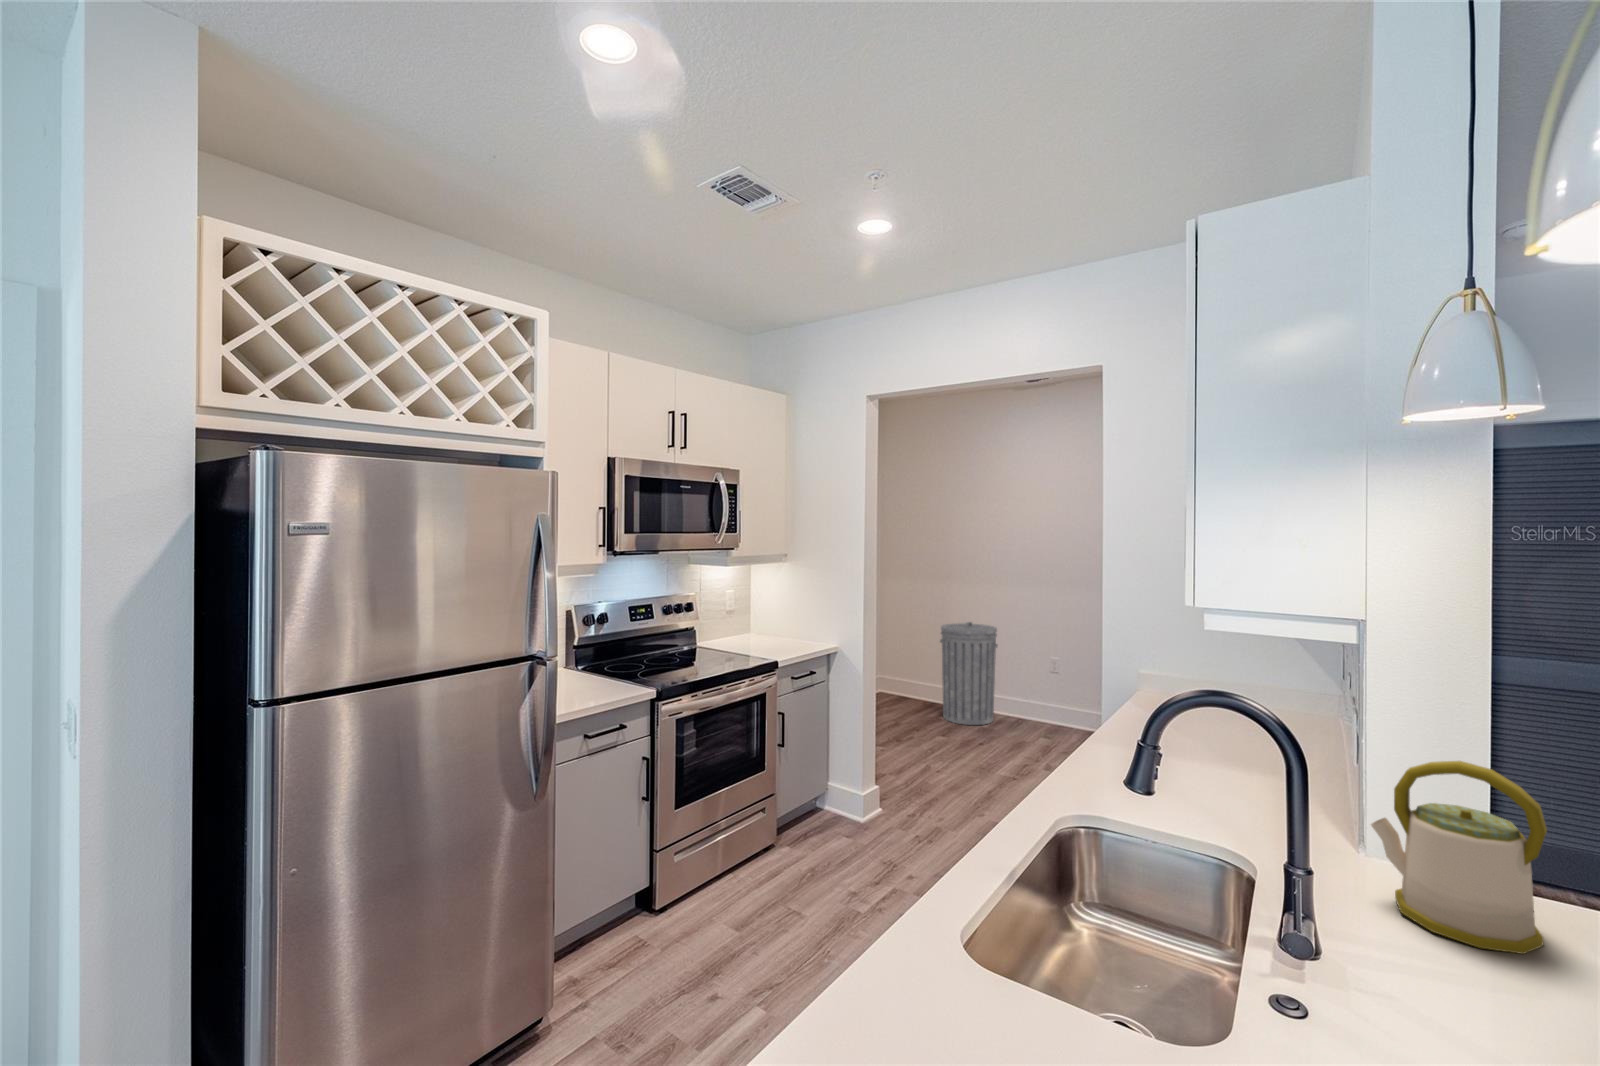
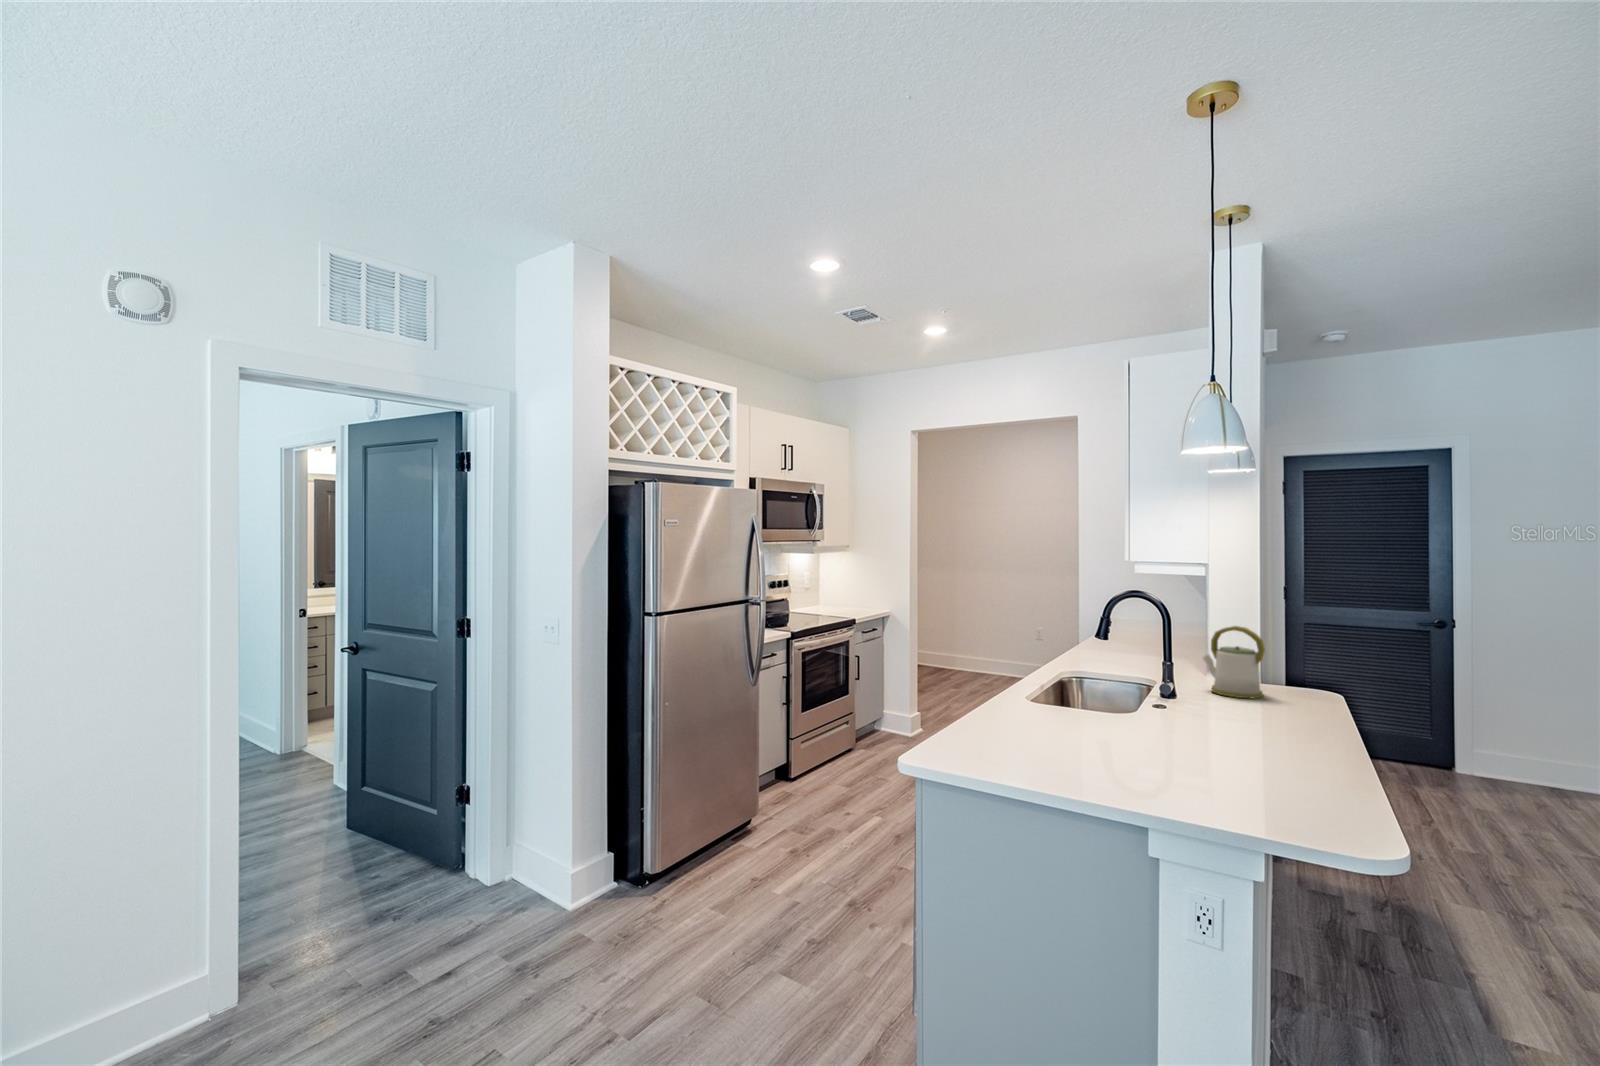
trash can: present [940,622,998,725] -> none [950,602,997,683]

